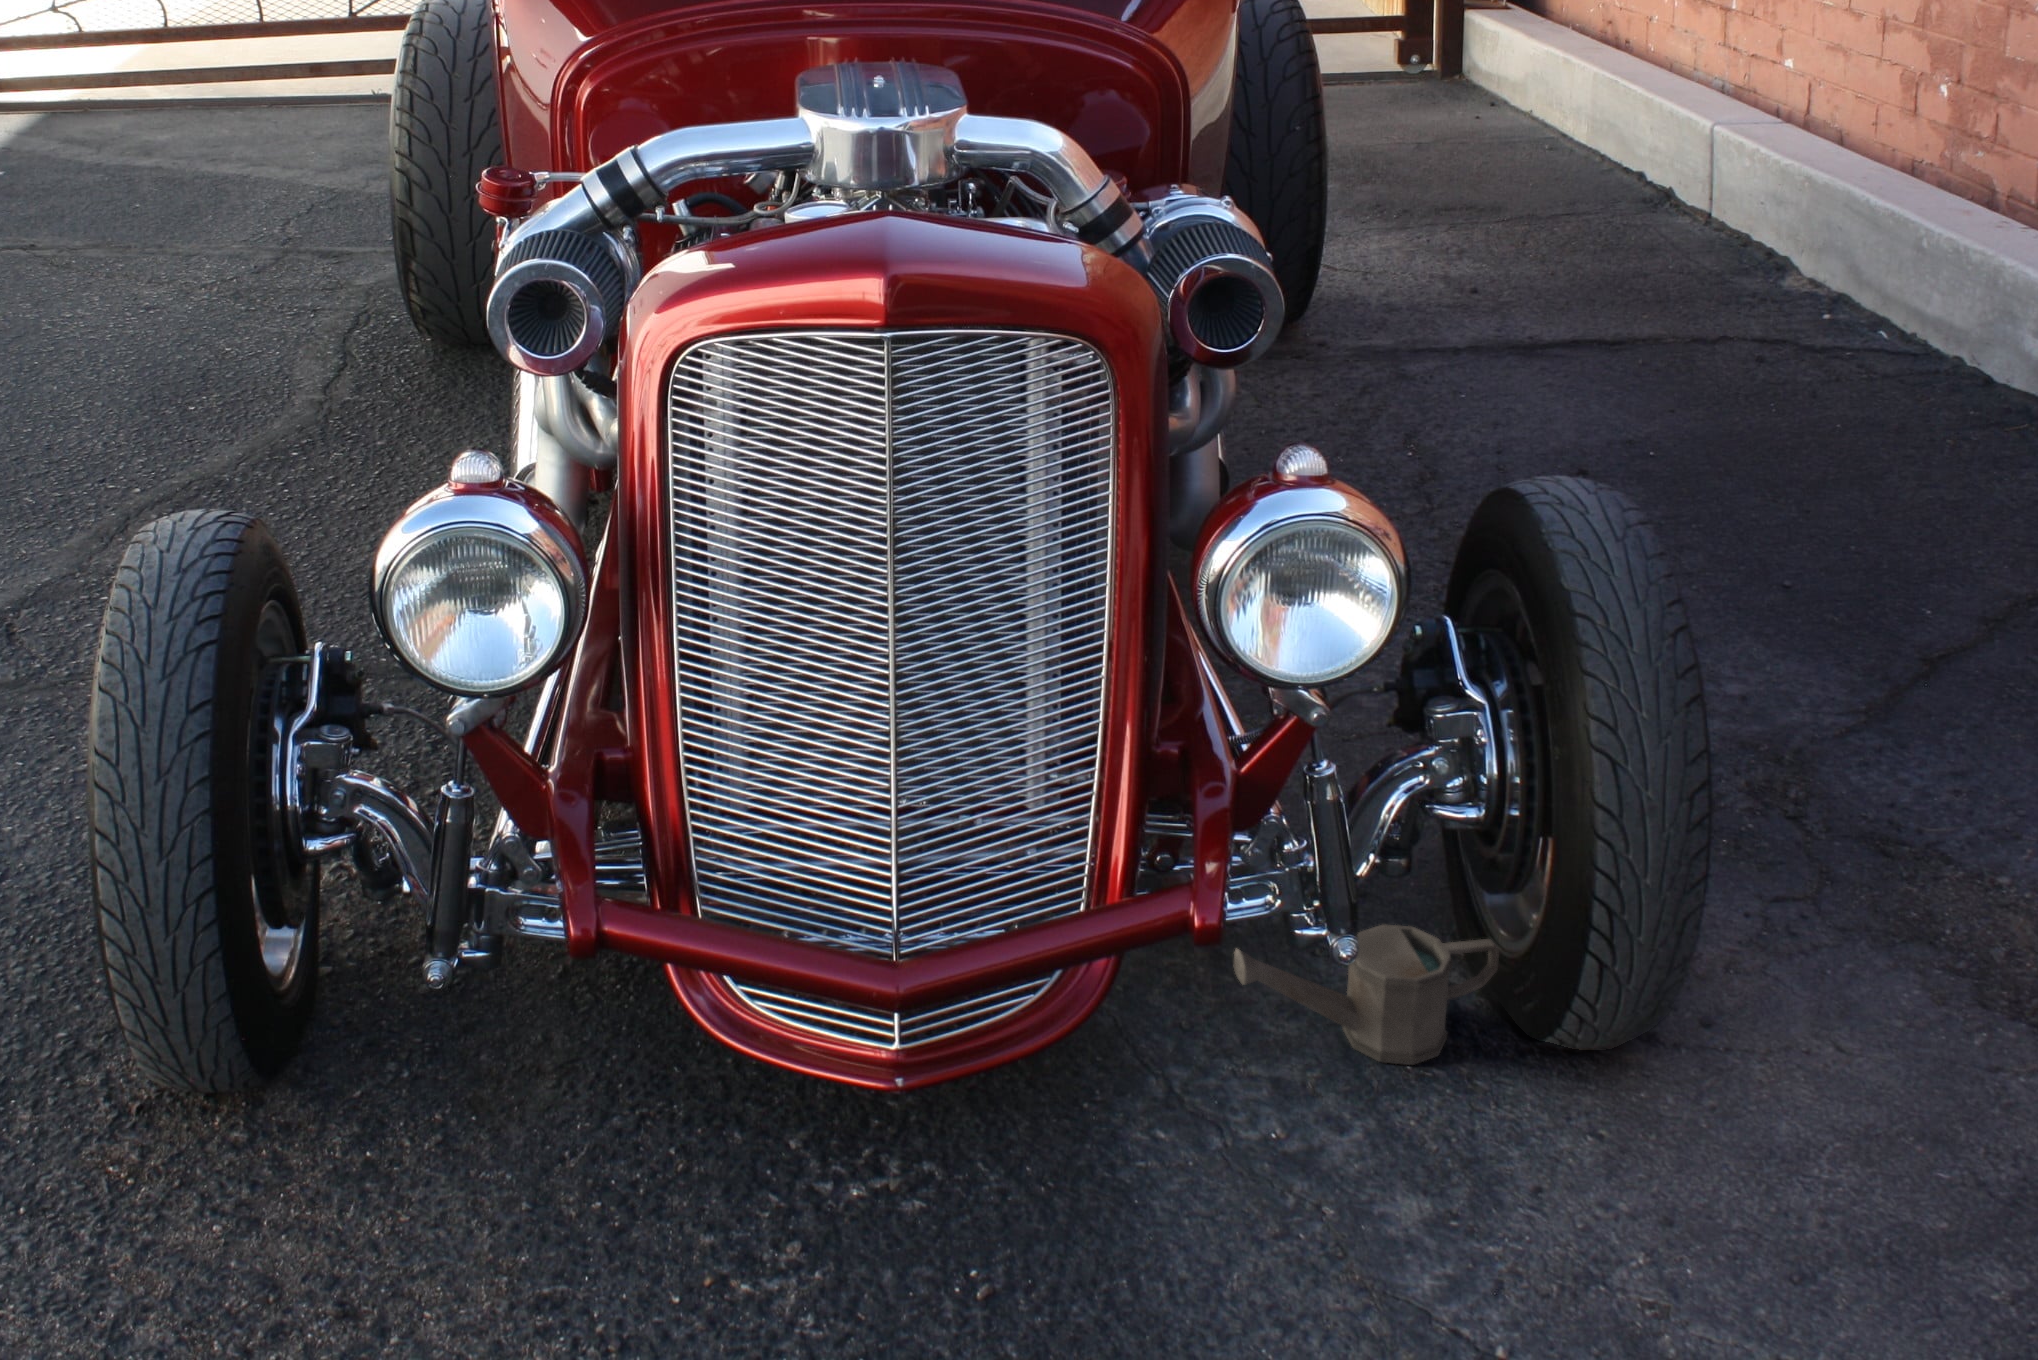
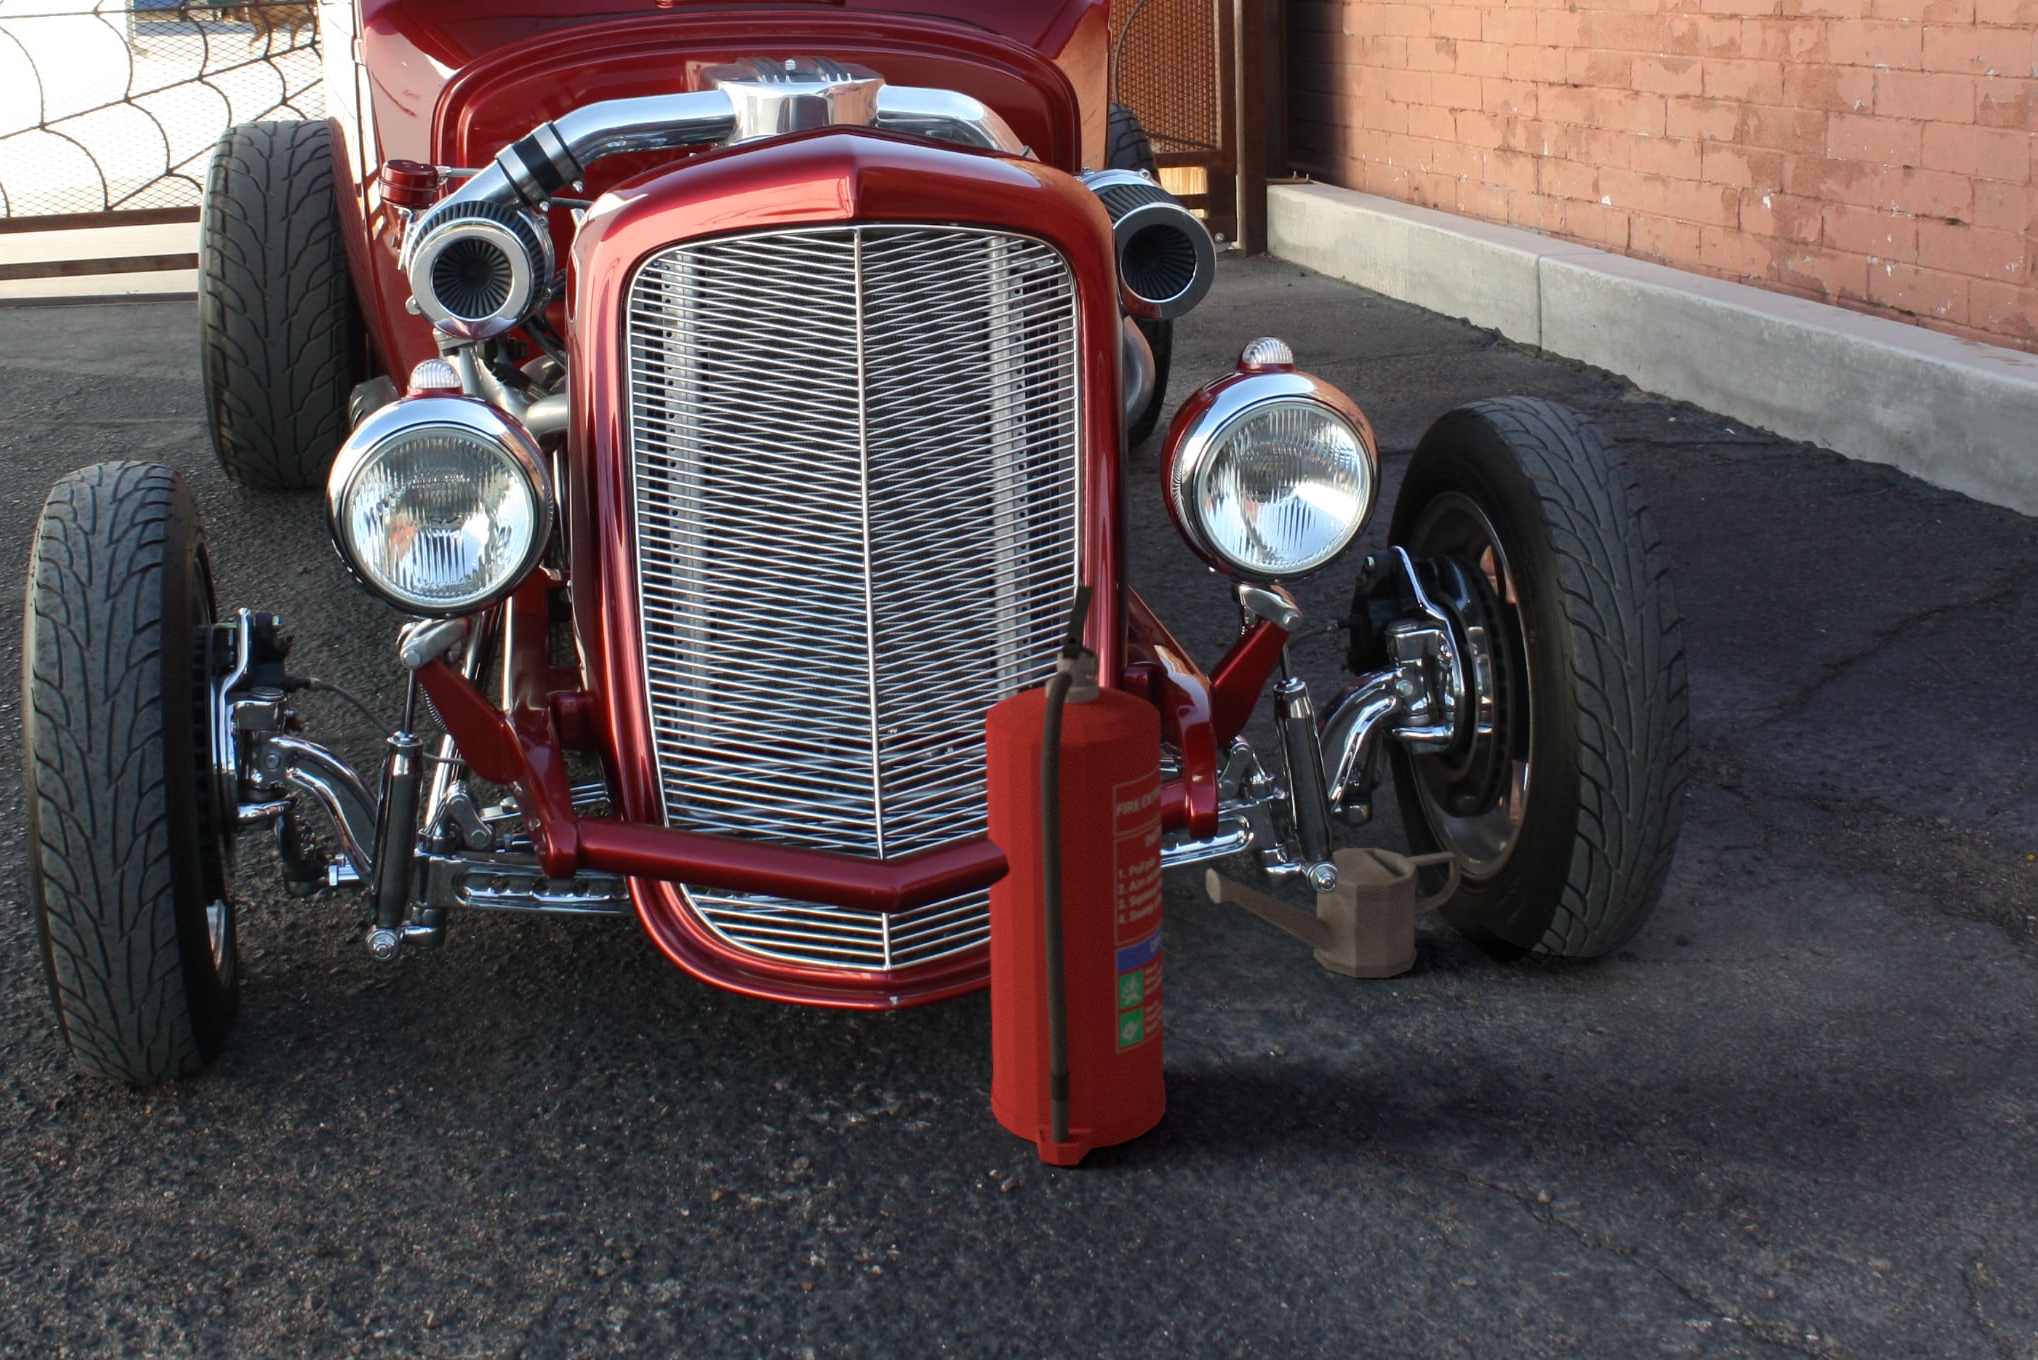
fire extinguisher: none [989,718,1168,1288] -> present [985,585,1166,1165]

